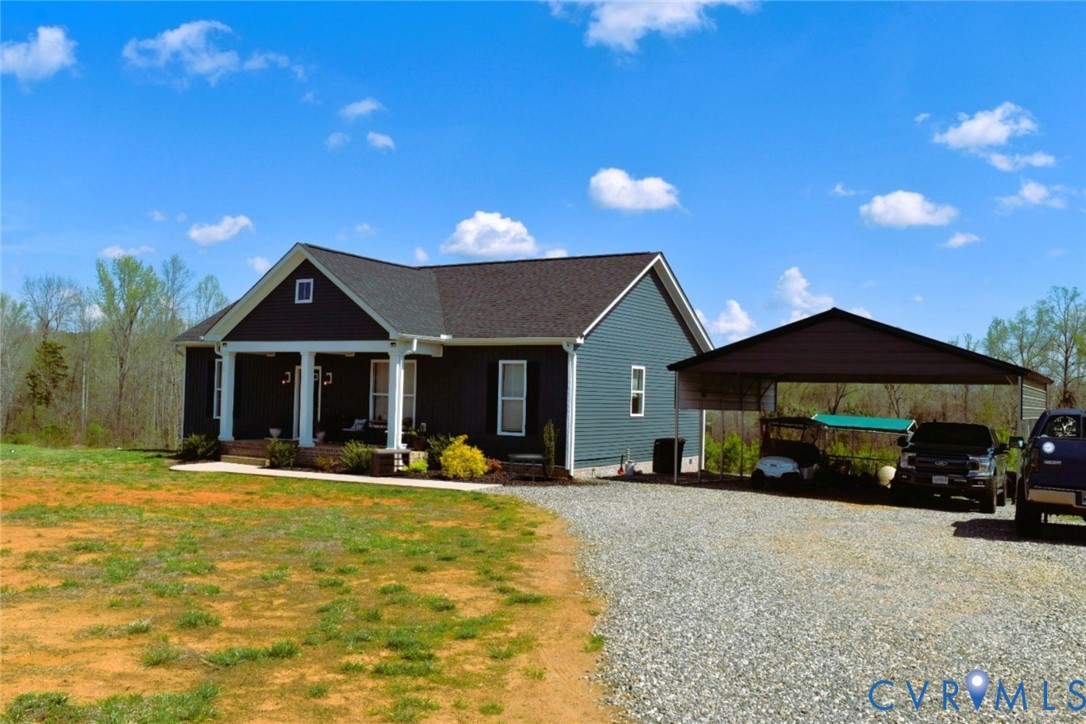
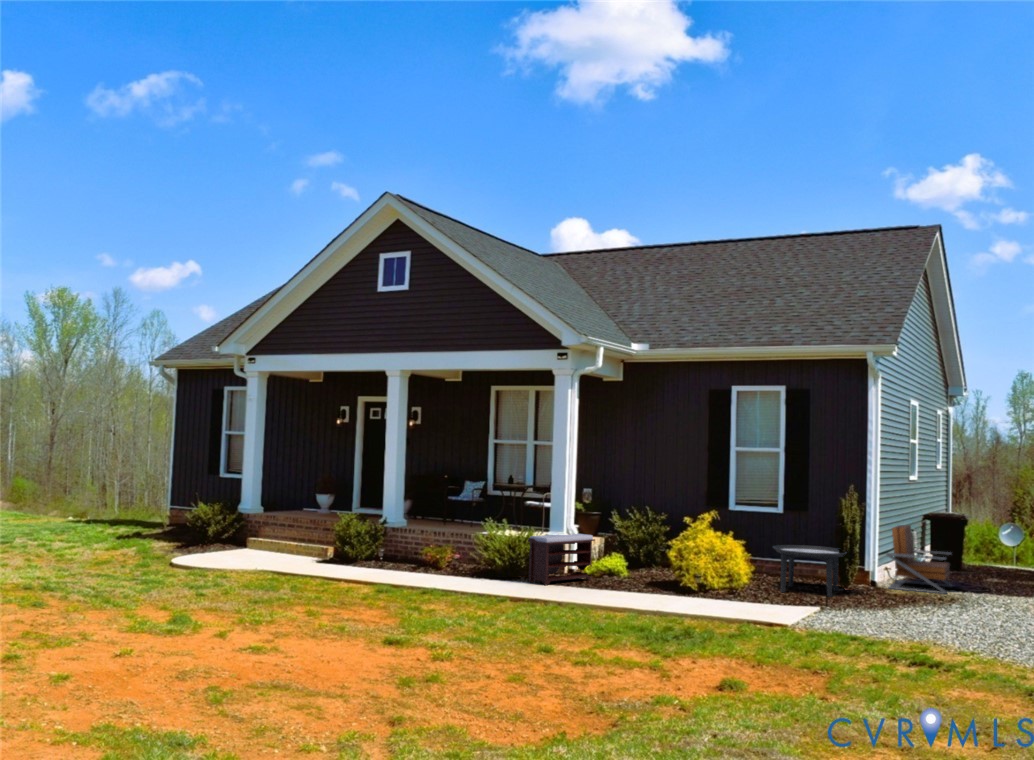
lounge chair: none [579,442,625,481] -> present [886,525,952,594]

